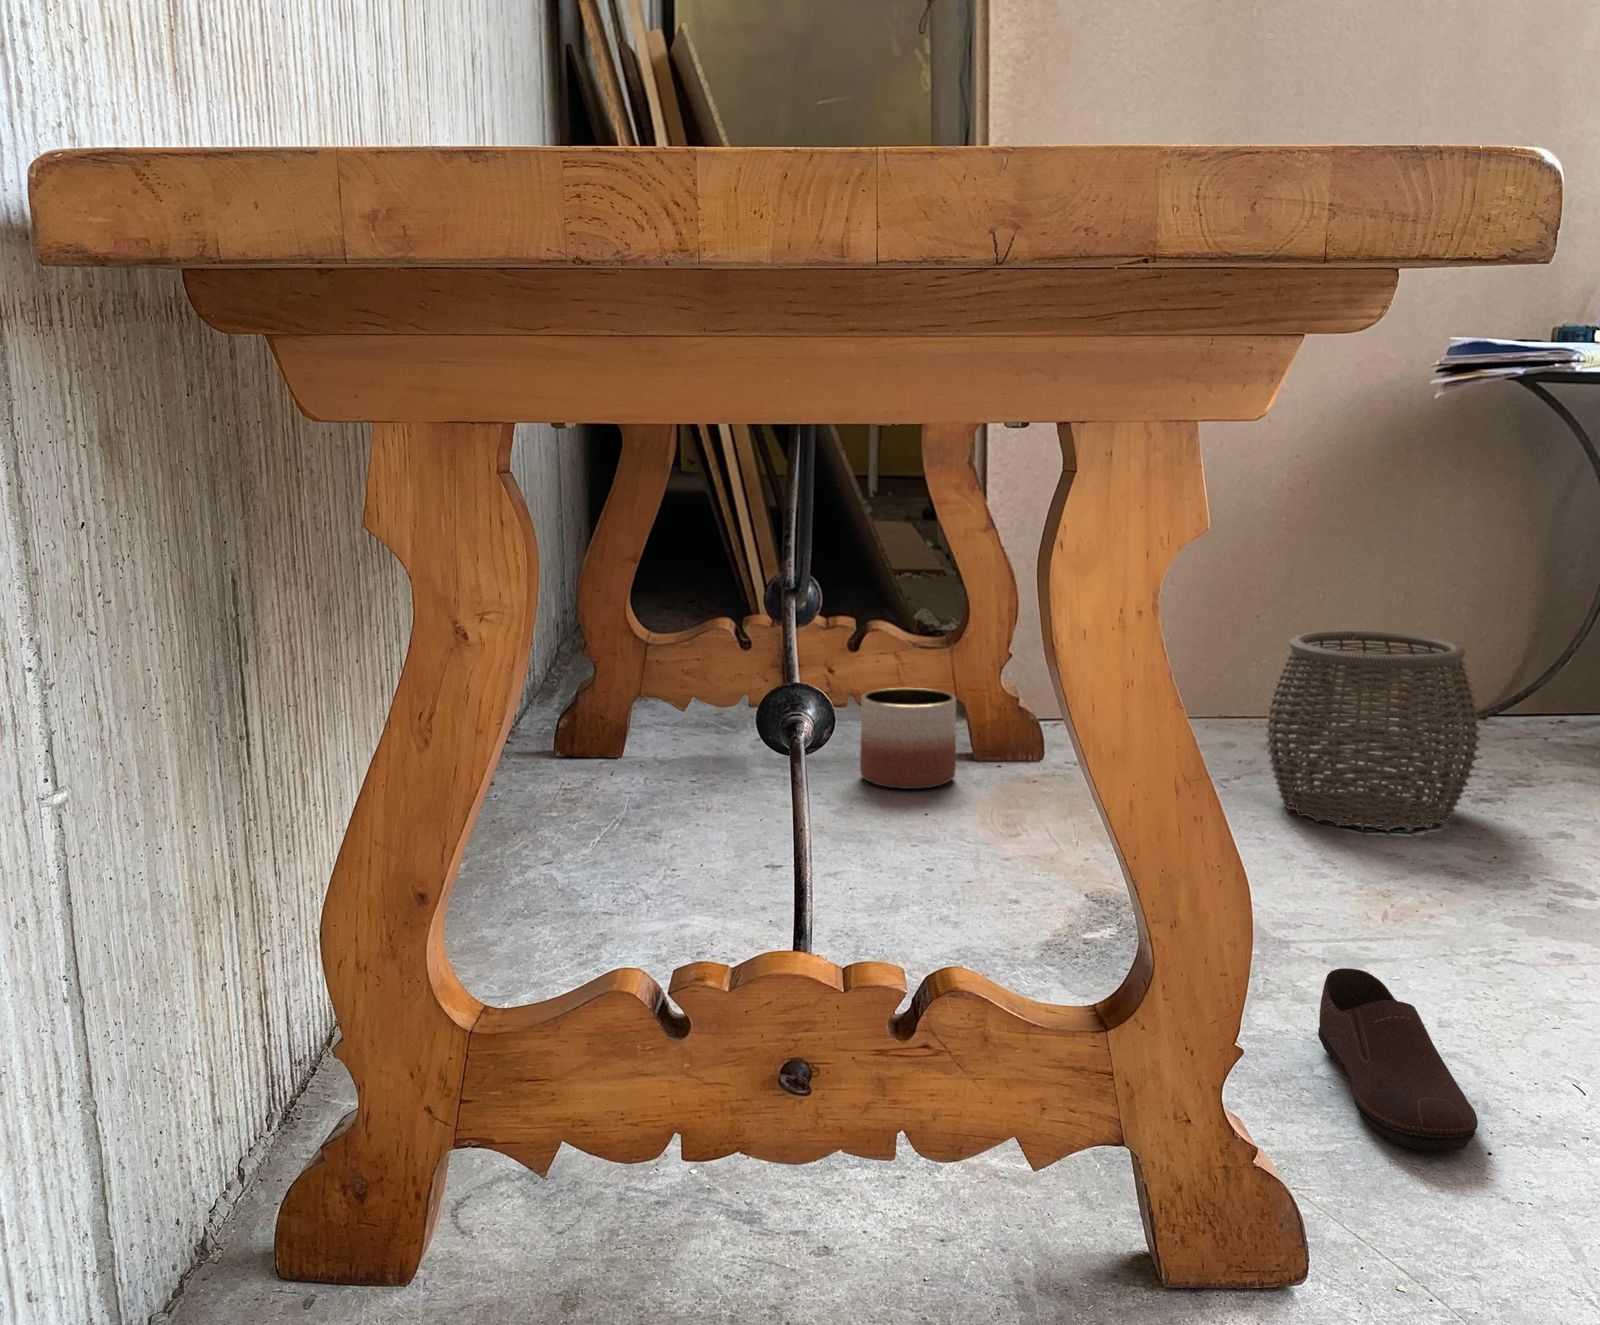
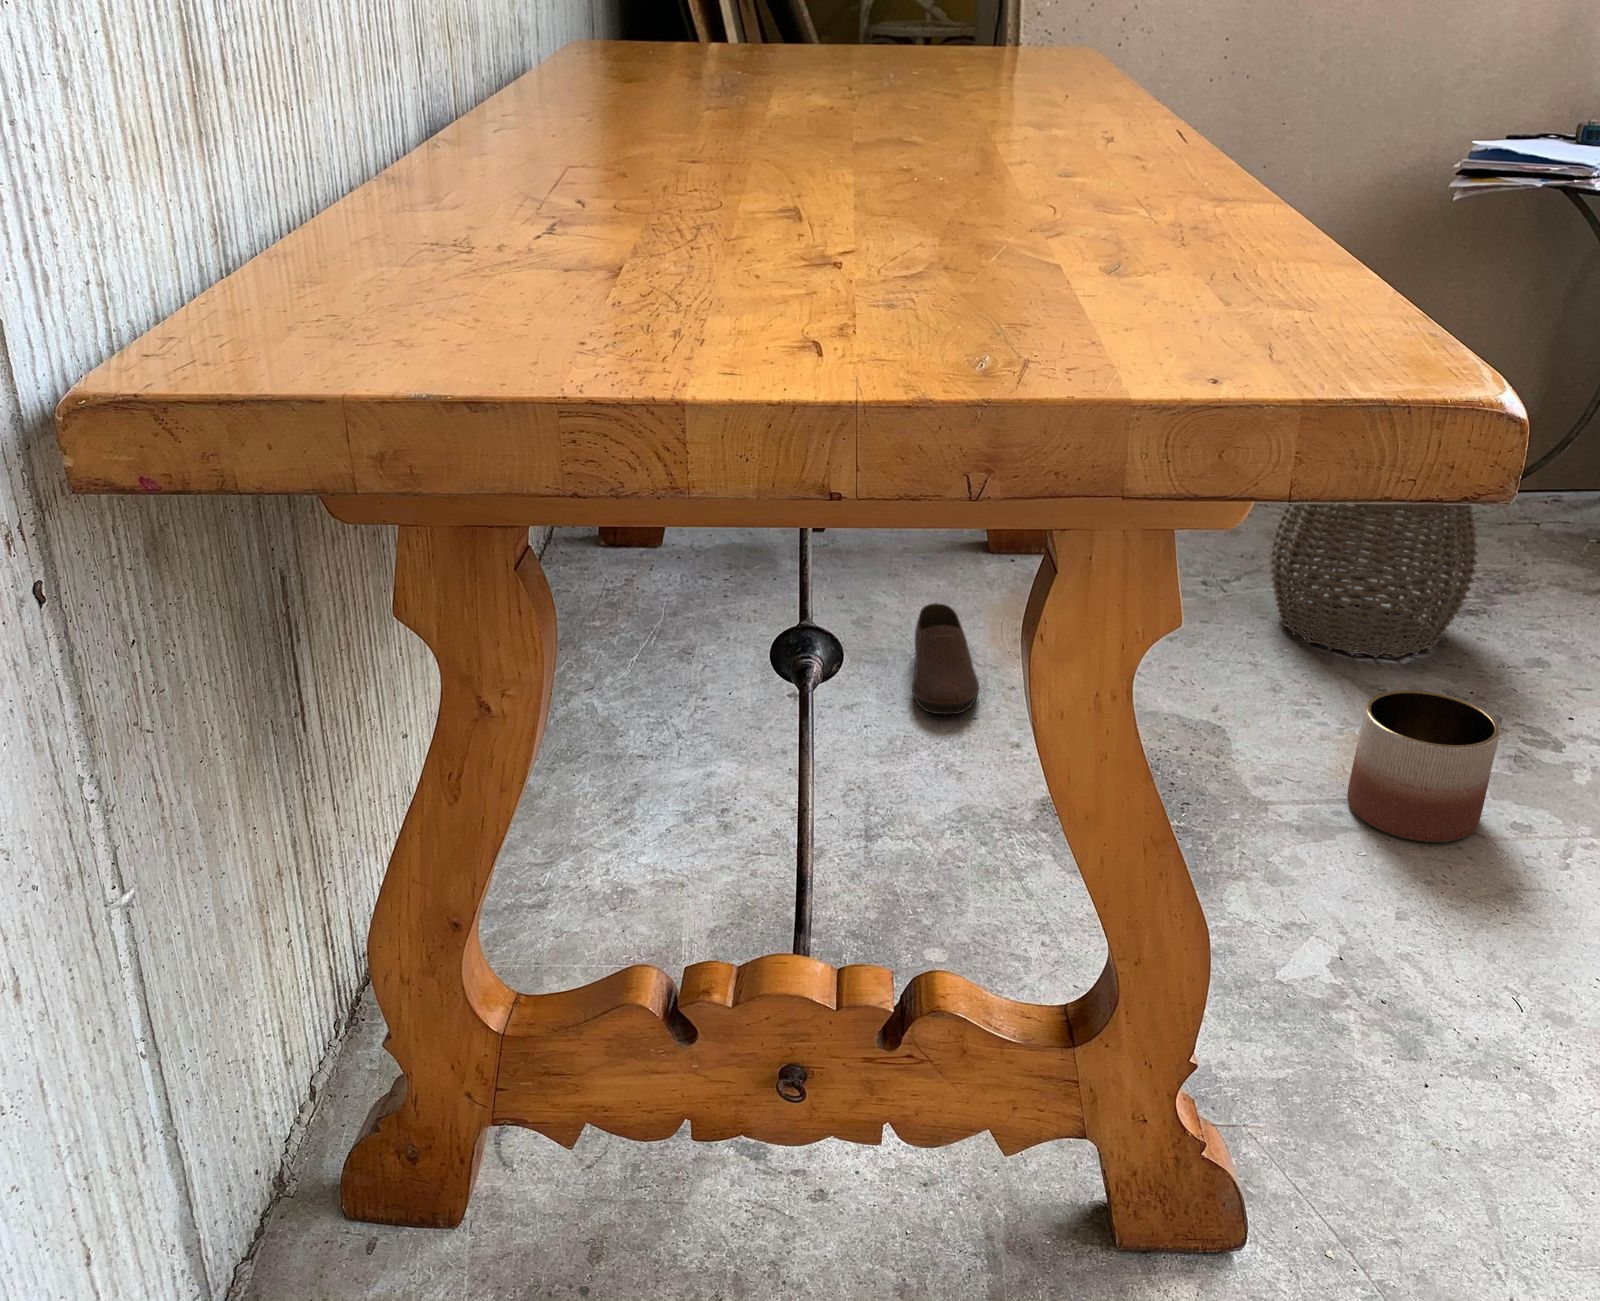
planter: present [860,688,956,789] -> present [1347,690,1500,842]
shoe: present [1318,968,1478,1150] -> present [912,603,979,714]

